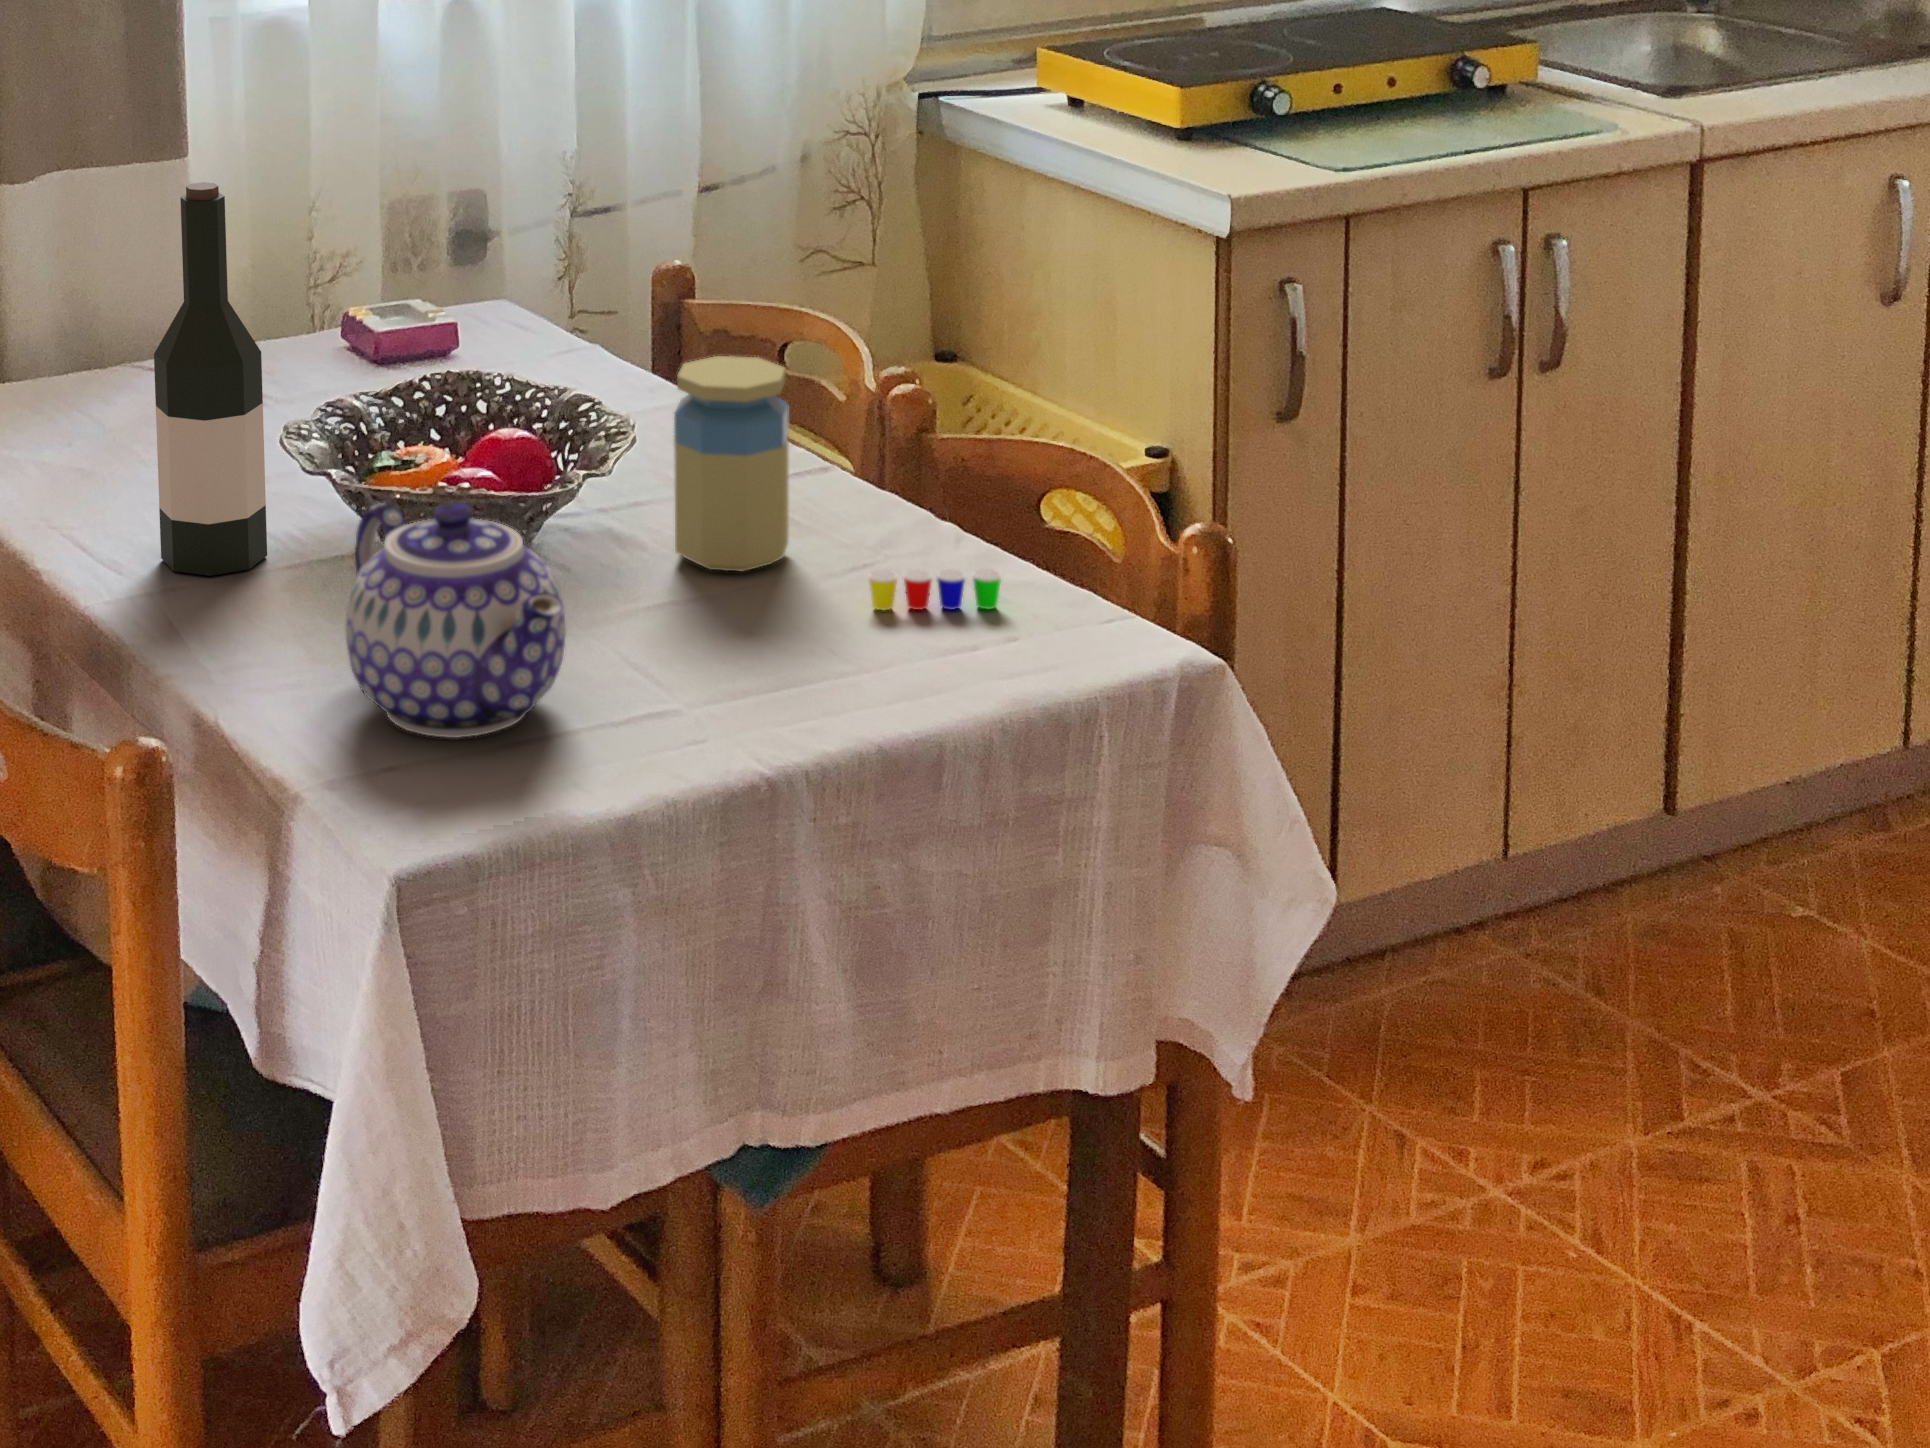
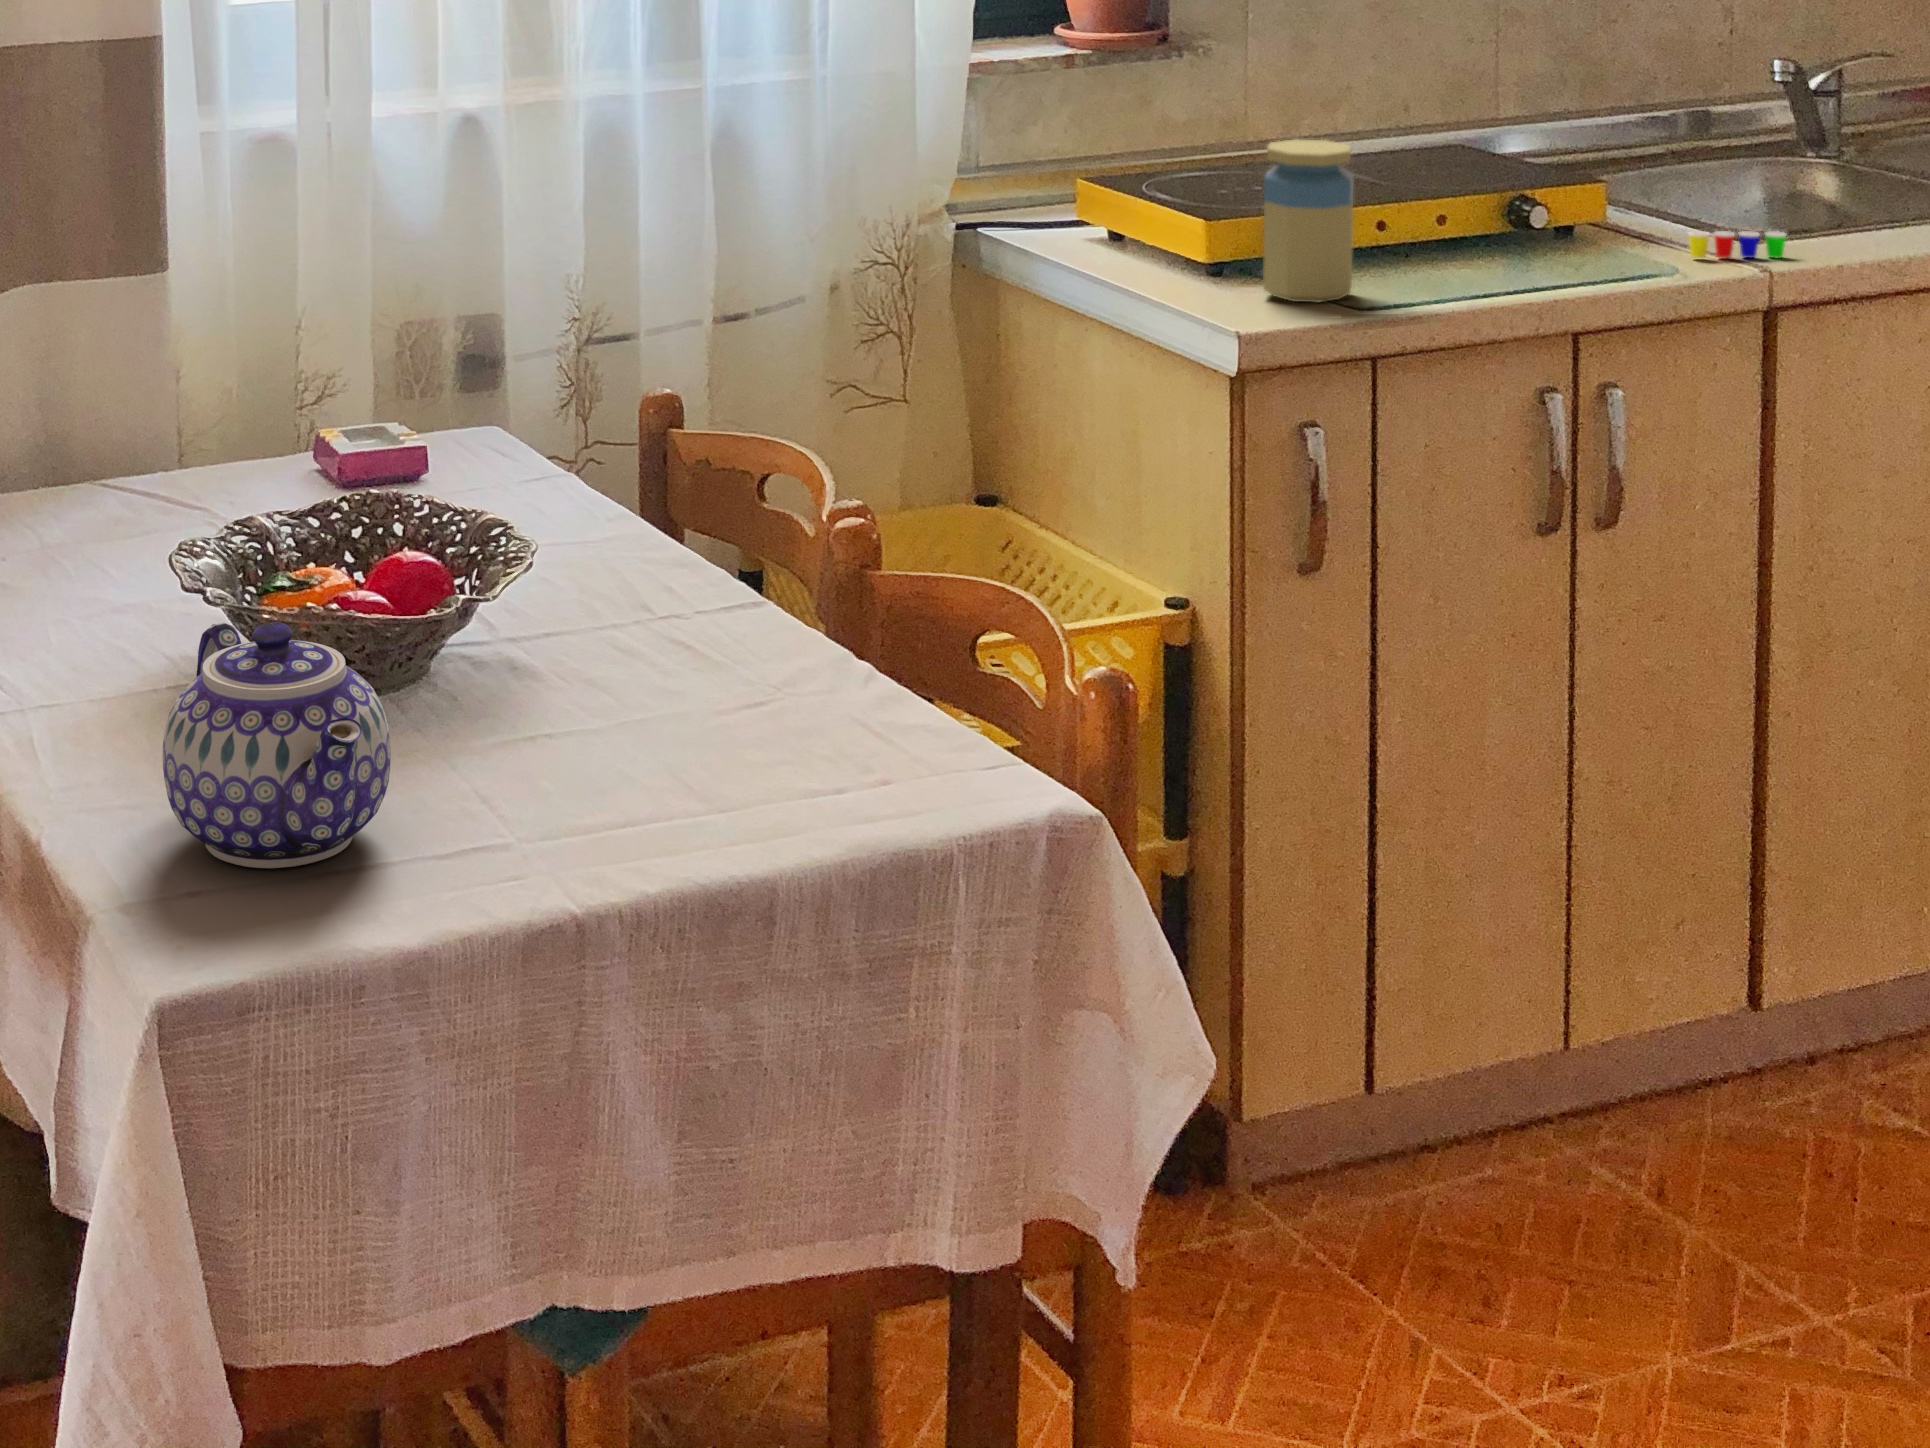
wine bottle: present [154,182,267,576] -> none [38,292,152,696]
jar: present [674,356,789,571] -> present [1263,139,1353,303]
cup: present [869,569,1001,610] -> present [1688,231,1786,258]

